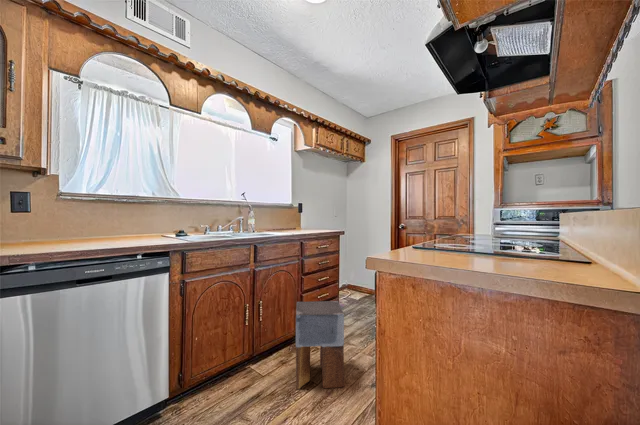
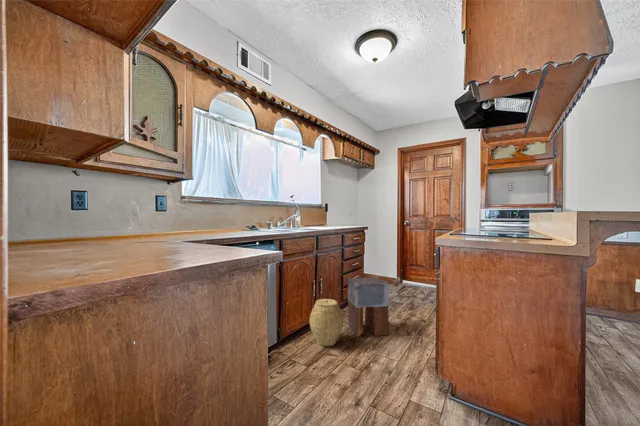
woven basket: none [224,333,274,405] -> present [310,299,343,346]

